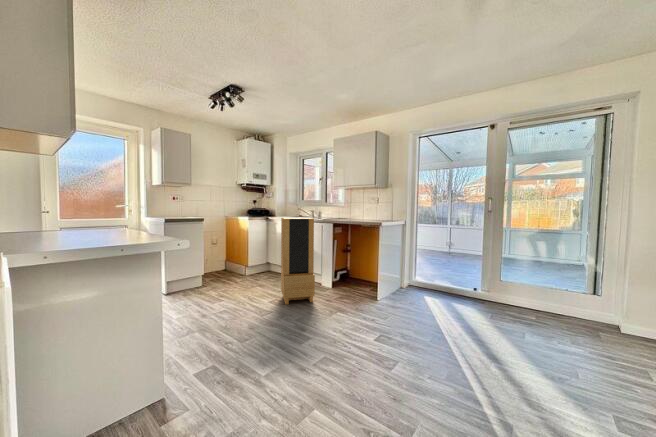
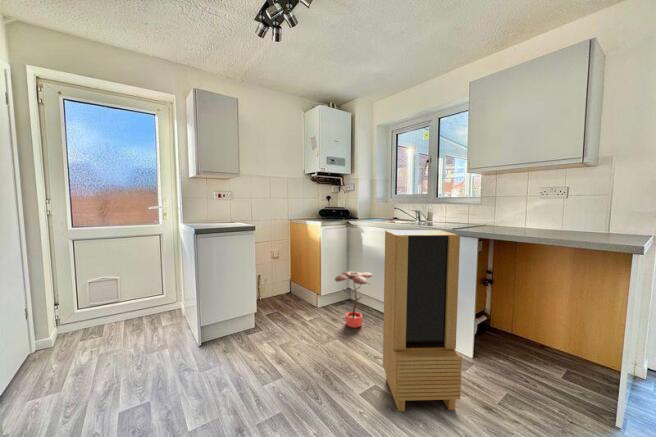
potted plant: none [257,248,281,282] -> present [335,271,372,328]

